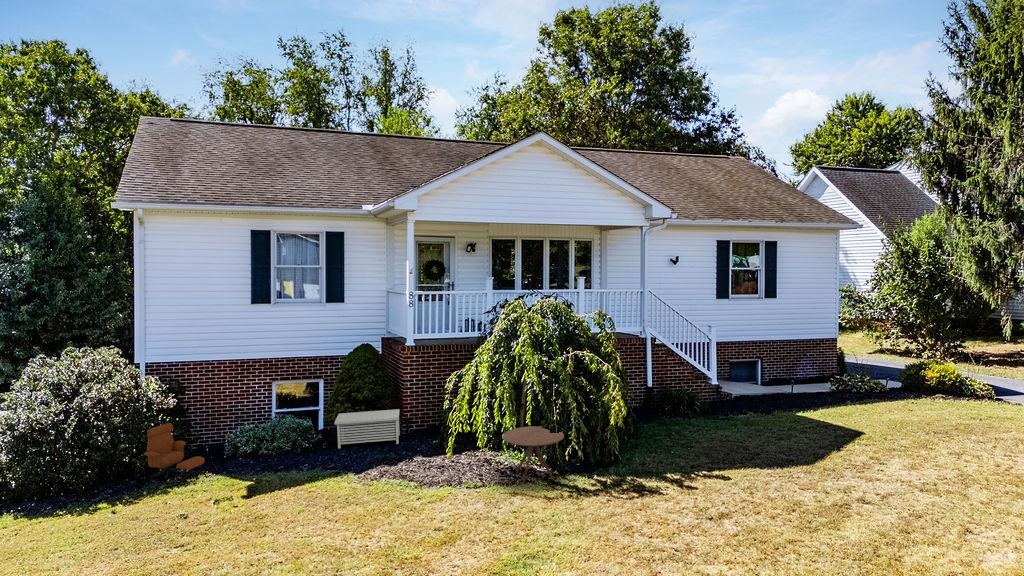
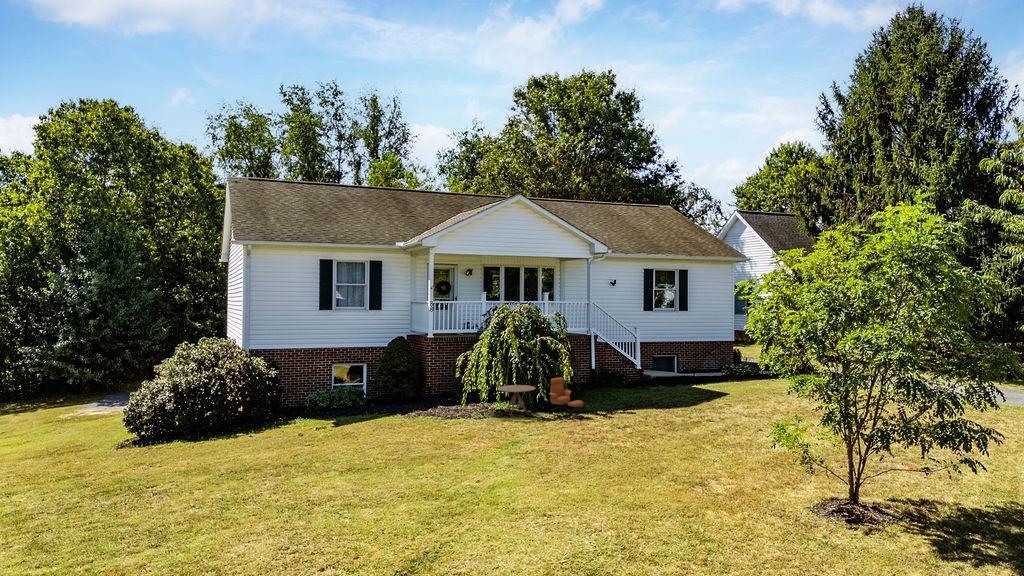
storage bench: present [335,409,400,448] -> none [381,382,424,406]
lounge chair: present [144,423,206,481] -> present [549,377,584,414]

